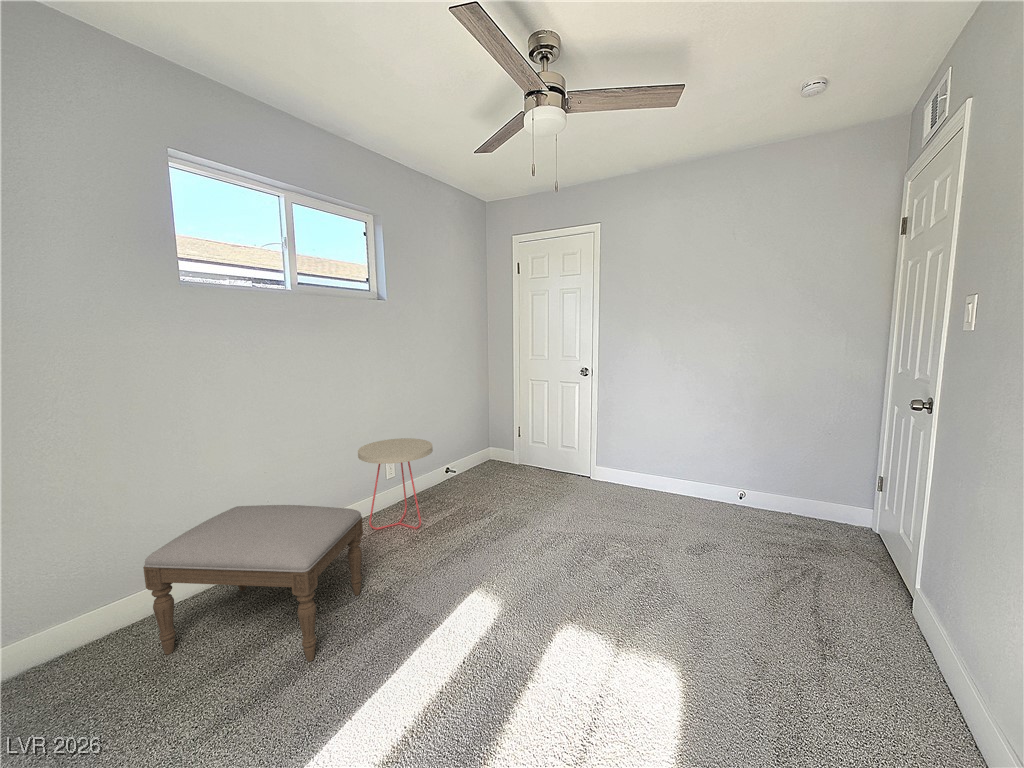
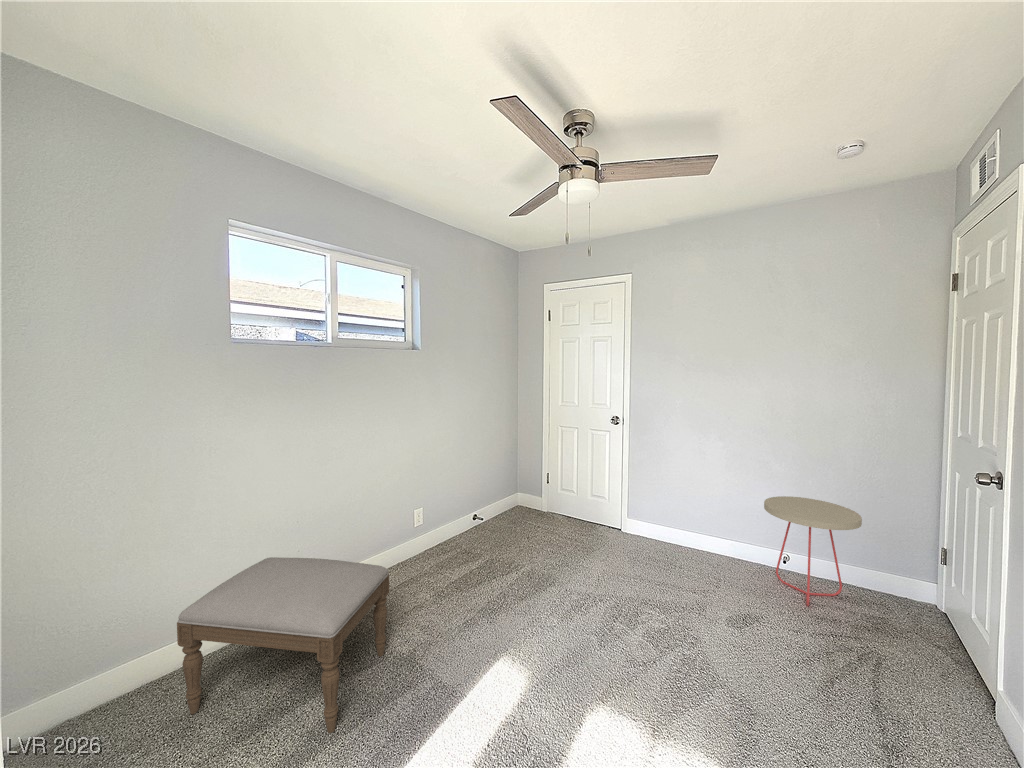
side table: present [358,438,433,530] -> present [764,496,862,606]

